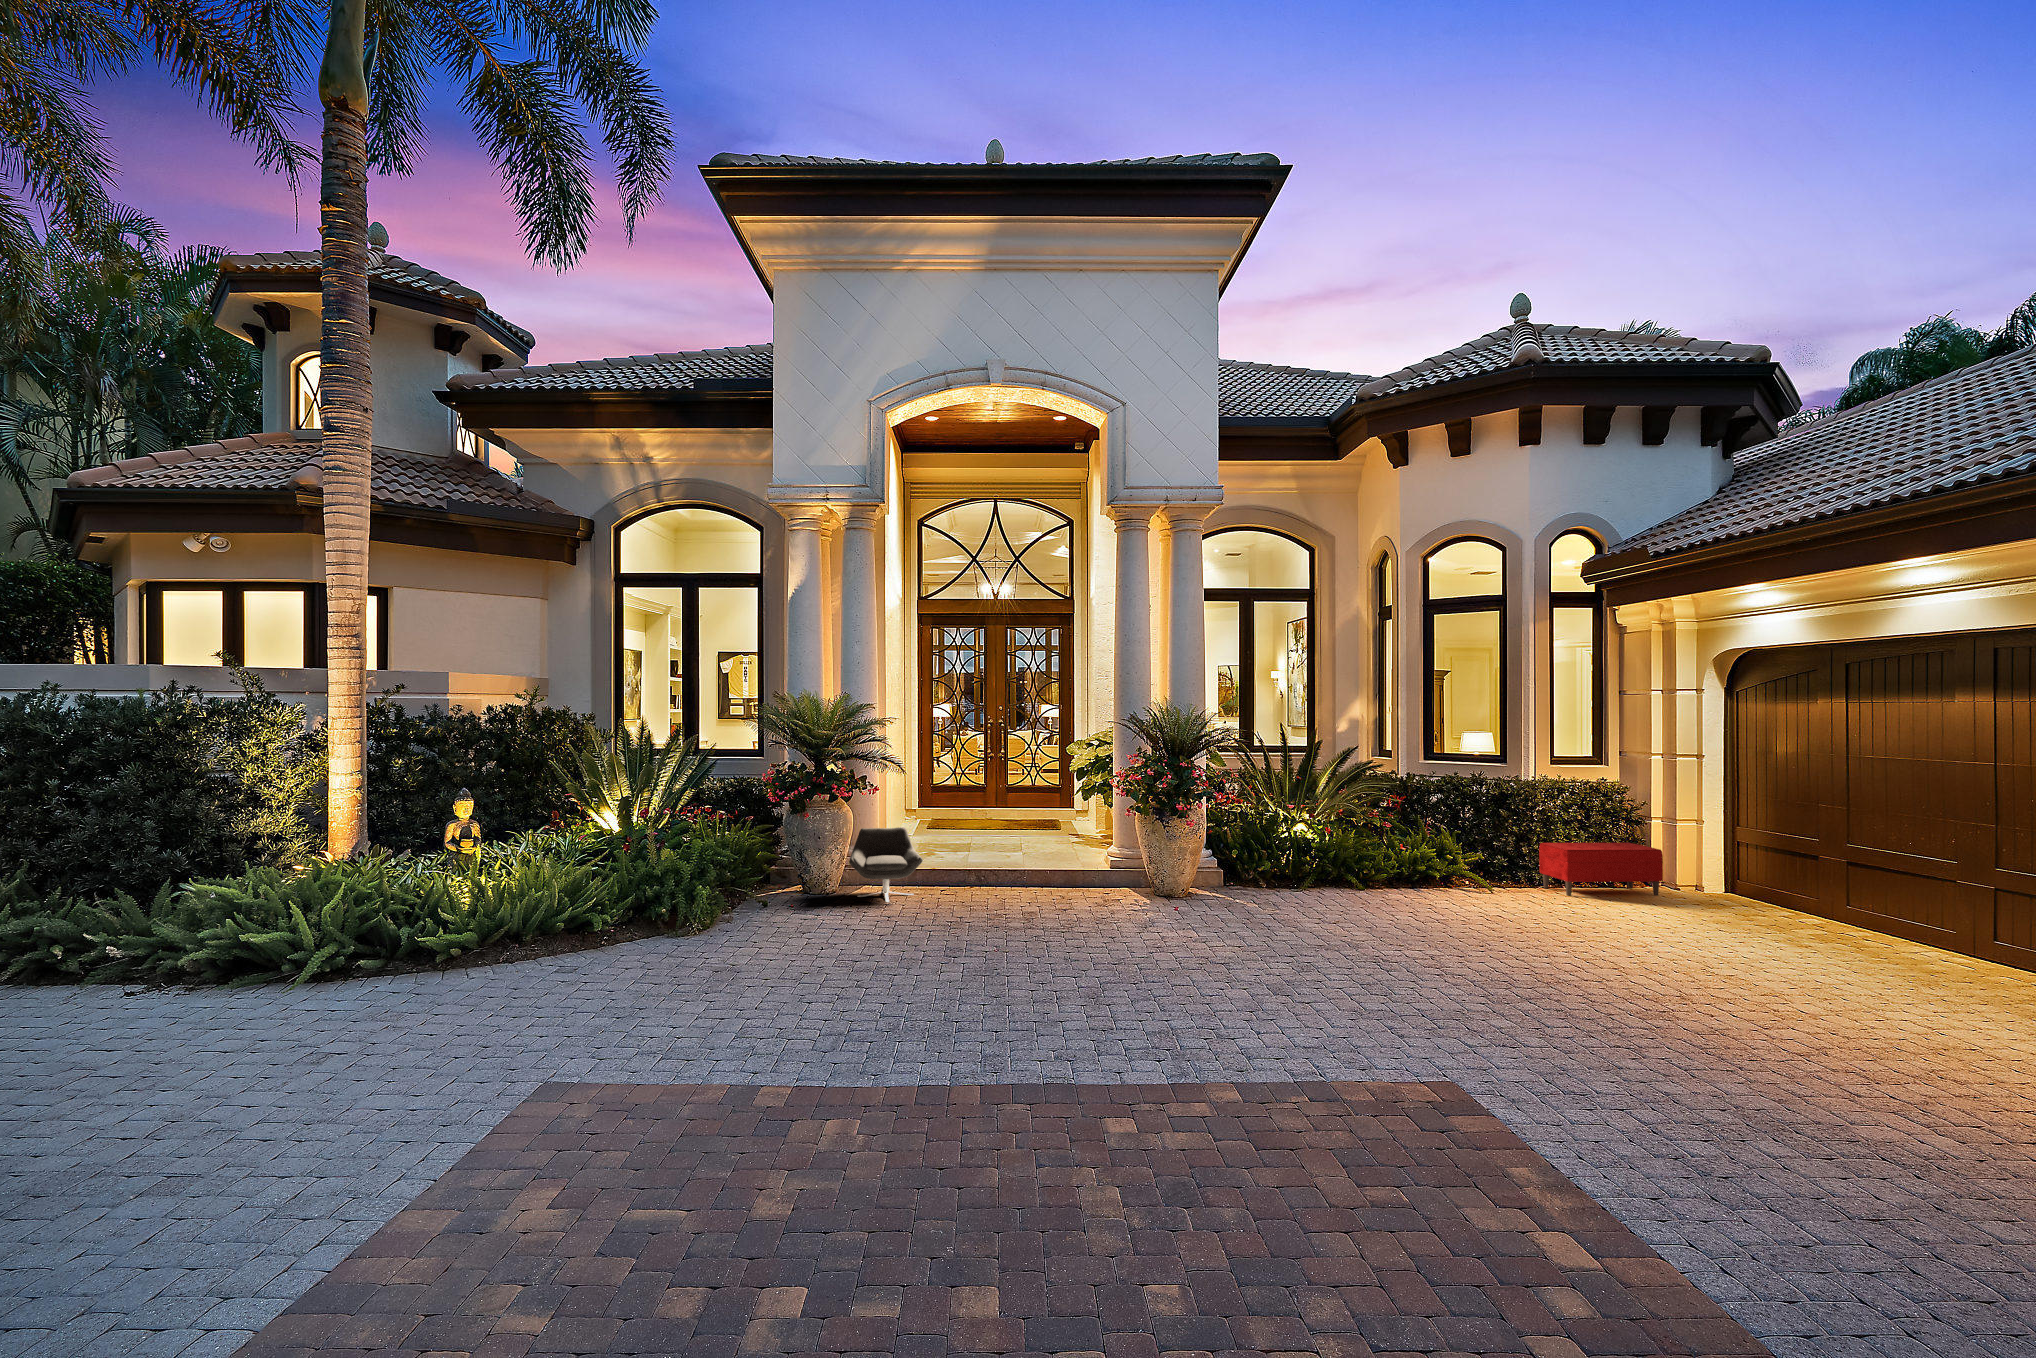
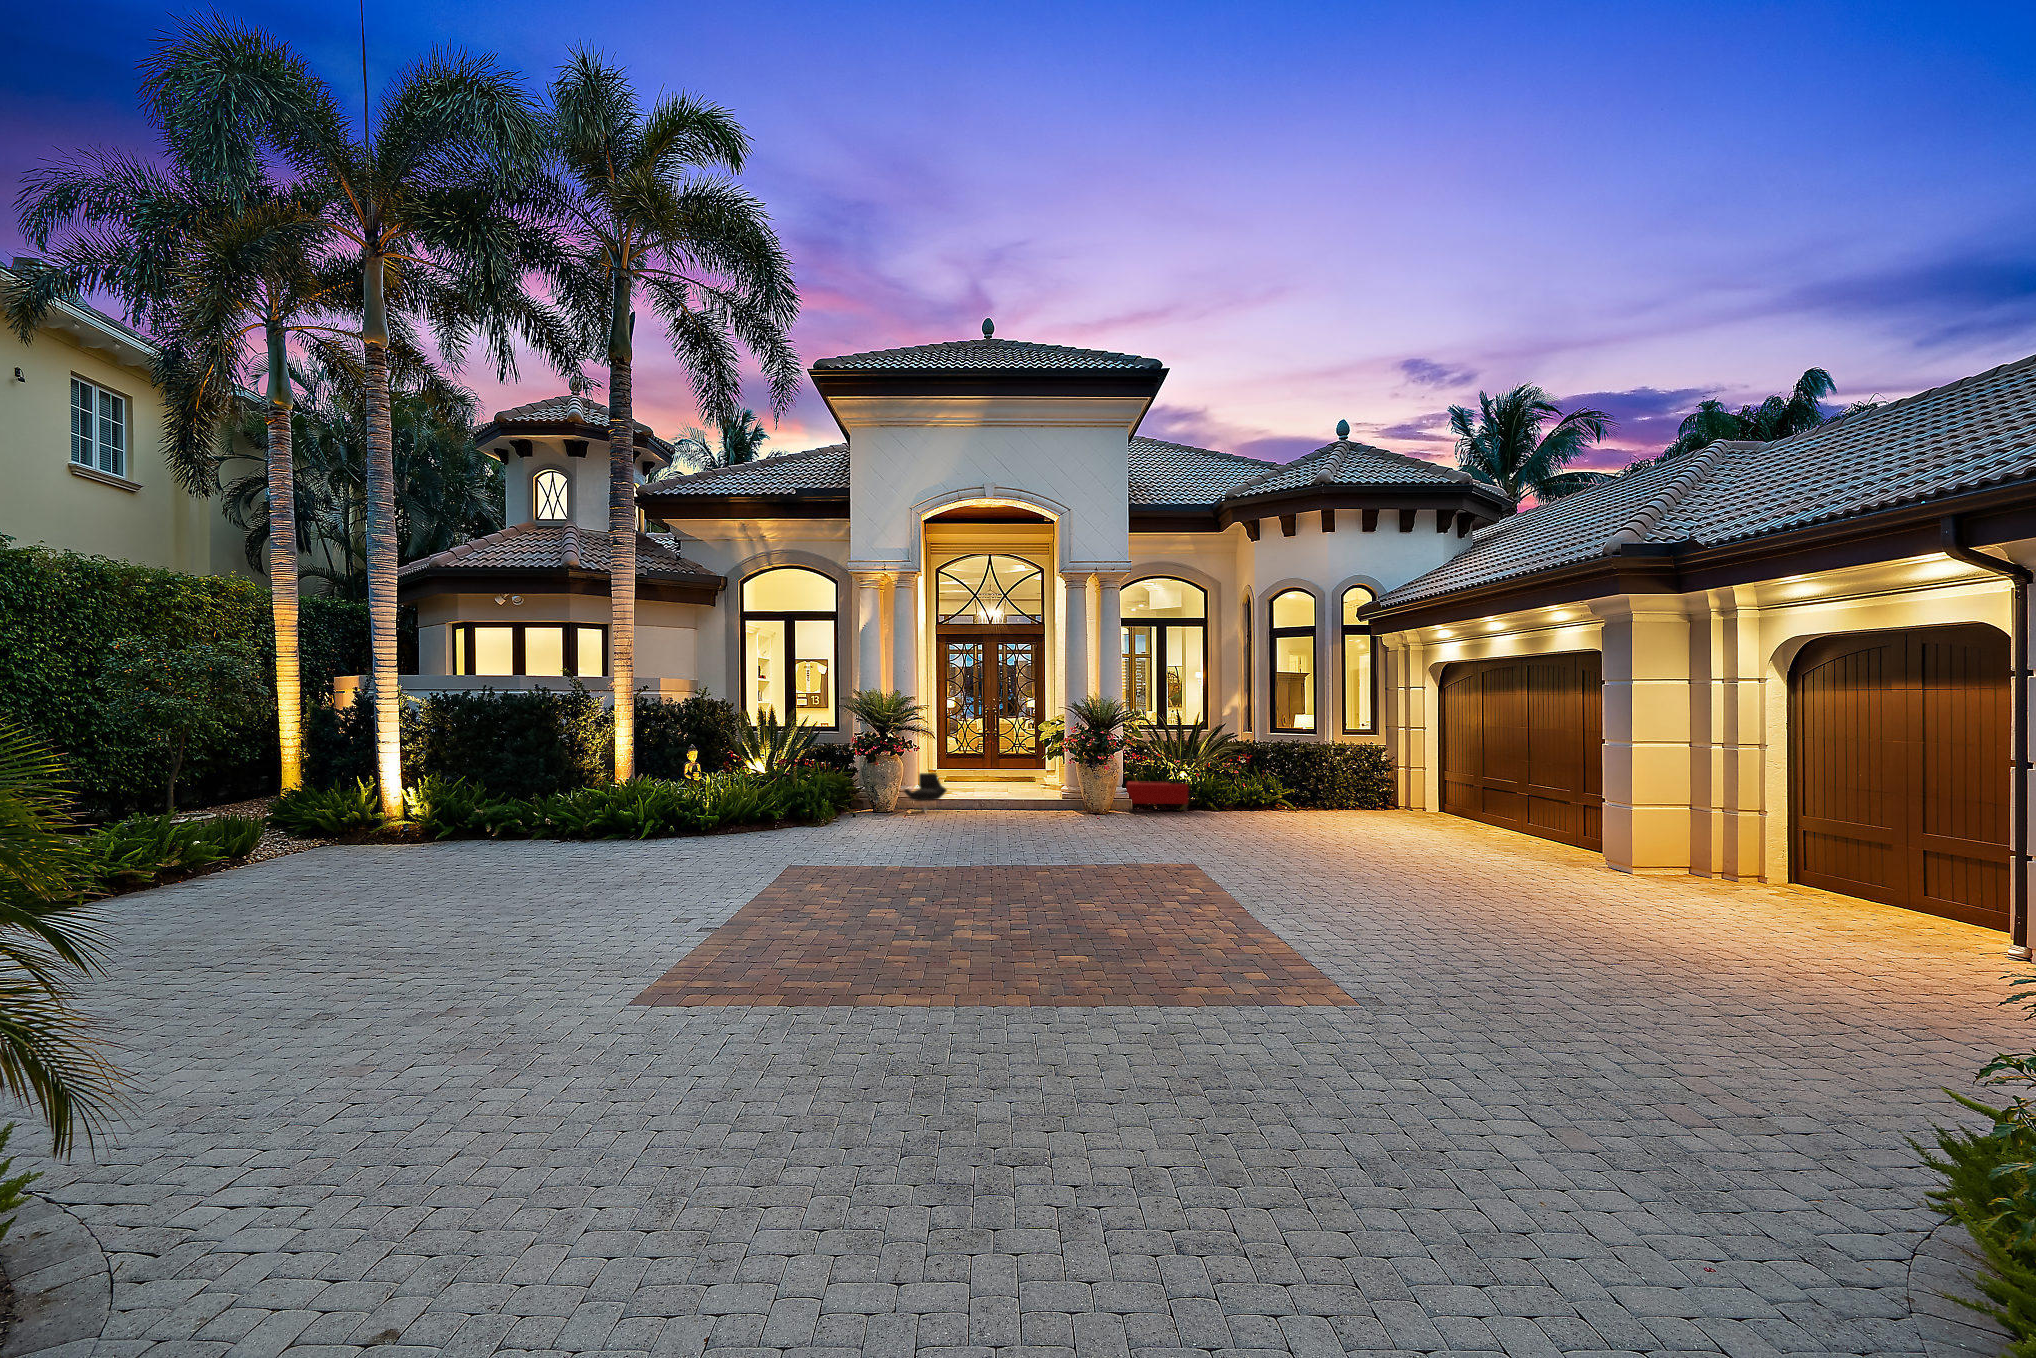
bench: present [1539,843,1663,896] -> present [1127,782,1189,812]

